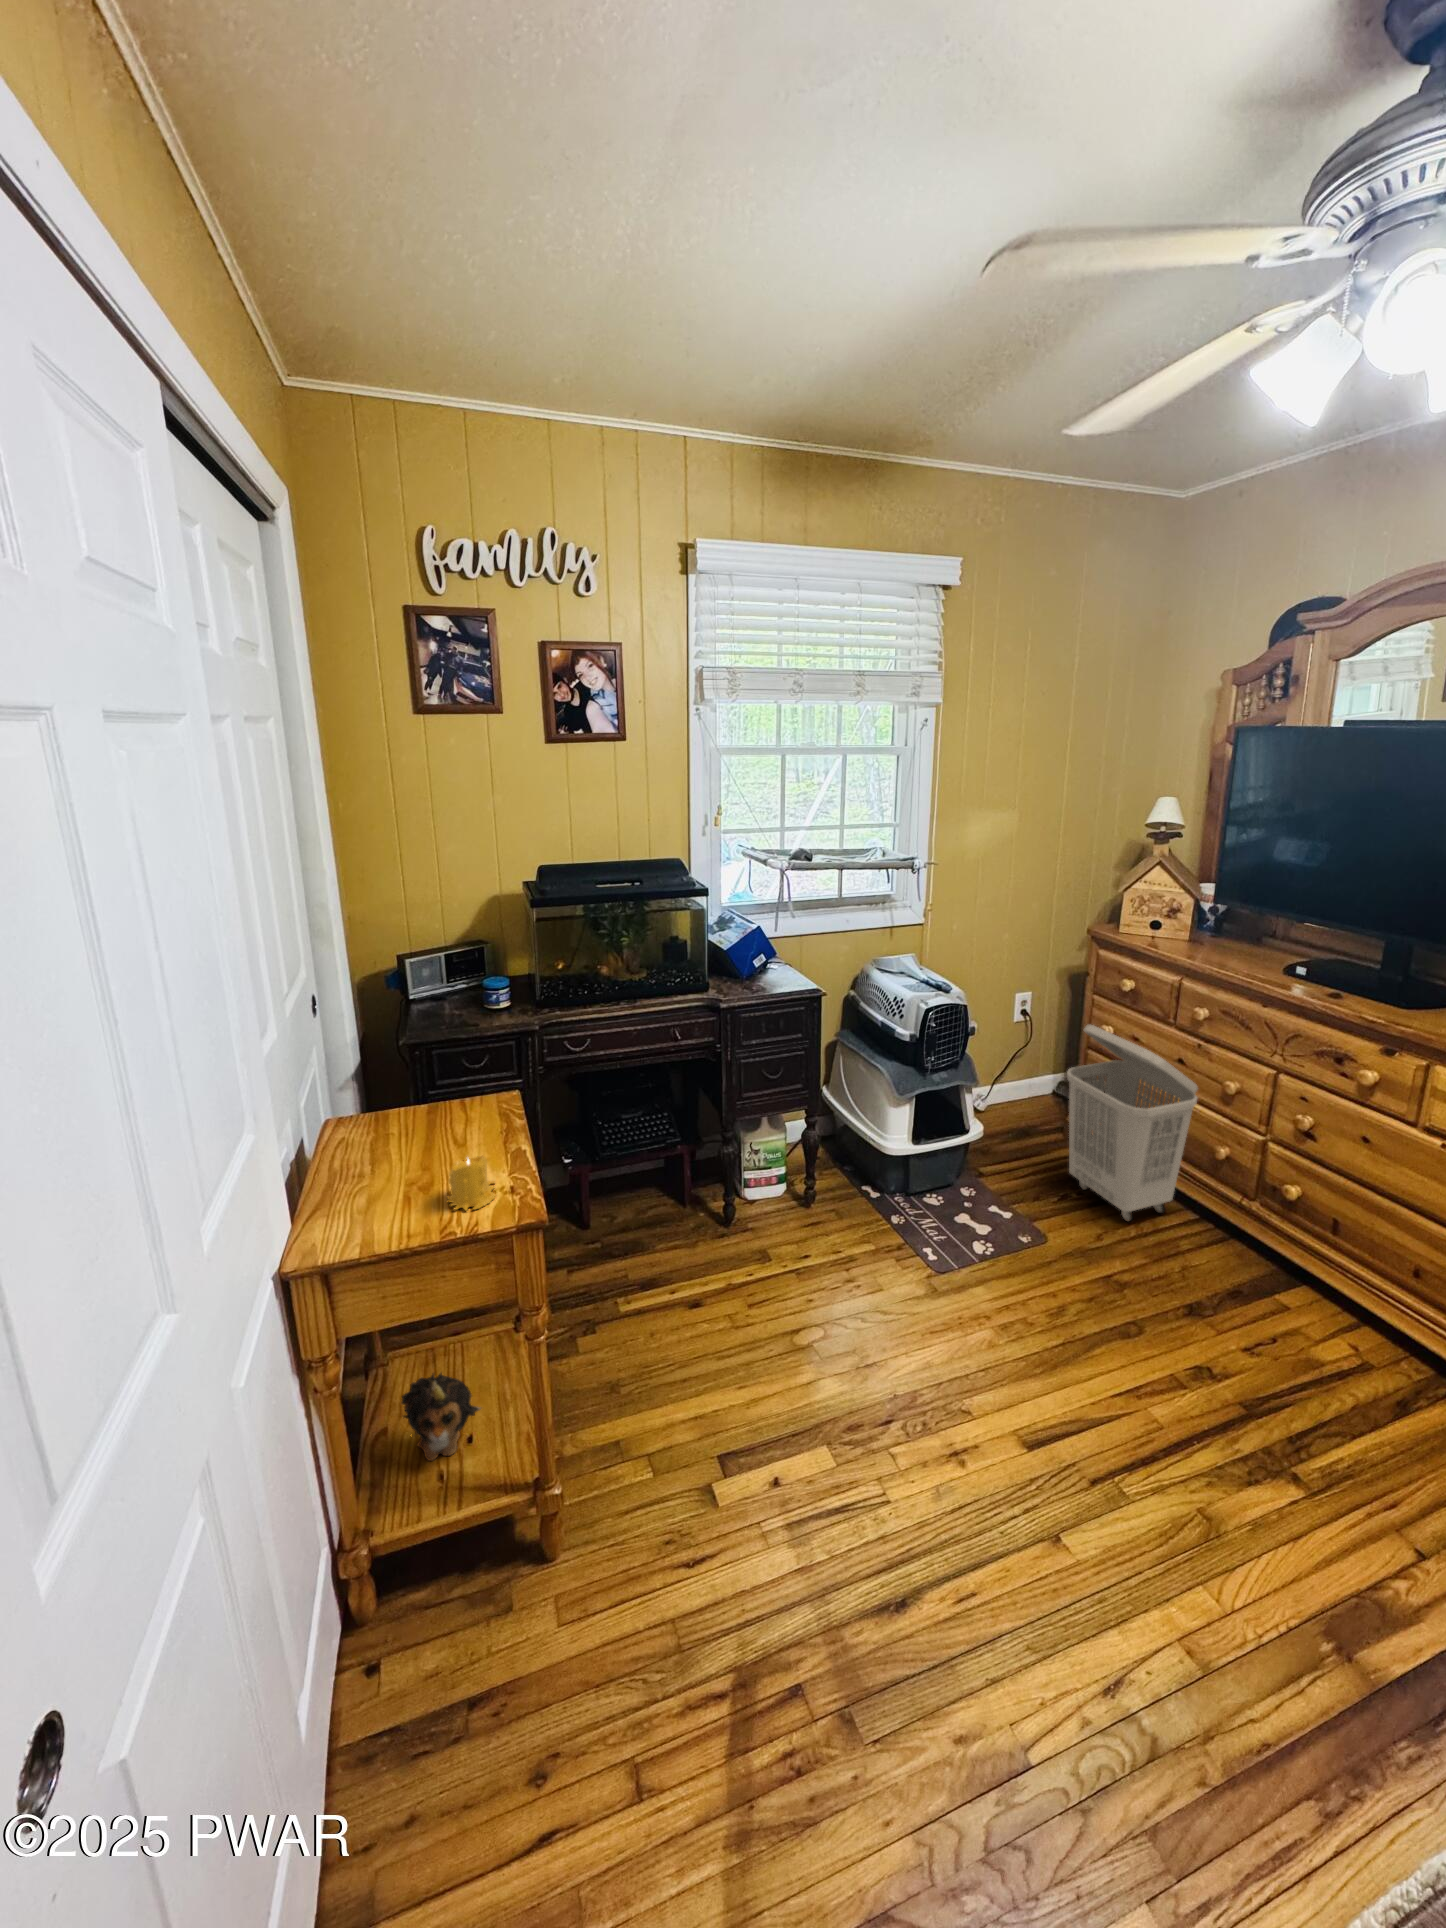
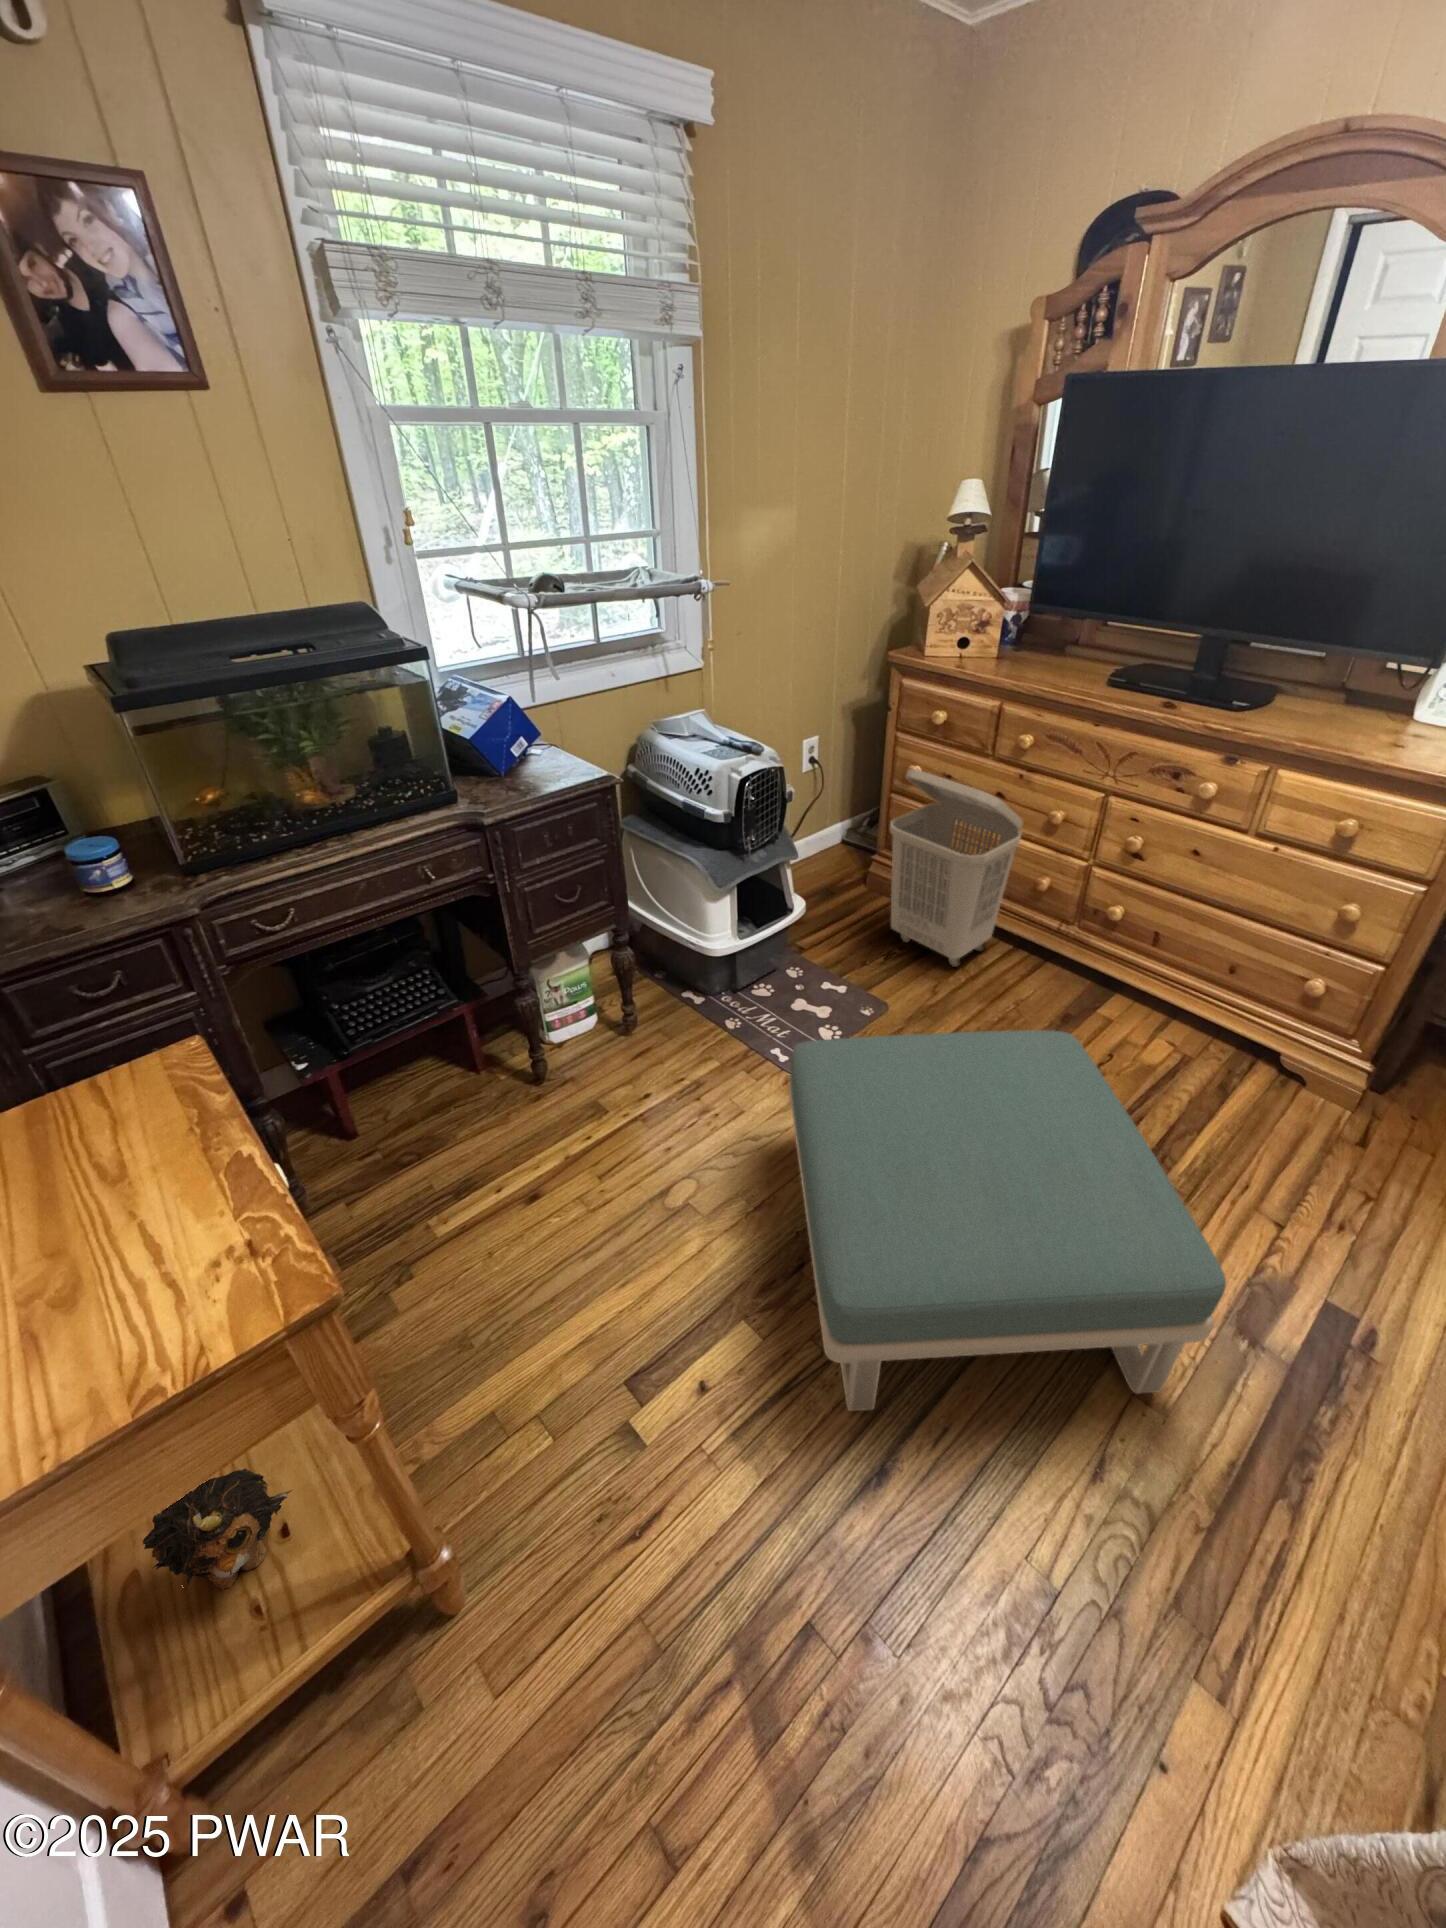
candle: present [447,1156,495,1211] -> none [98,1223,217,1341]
footstool: none [868,1225,1252,1646] -> present [789,1030,1226,1411]

